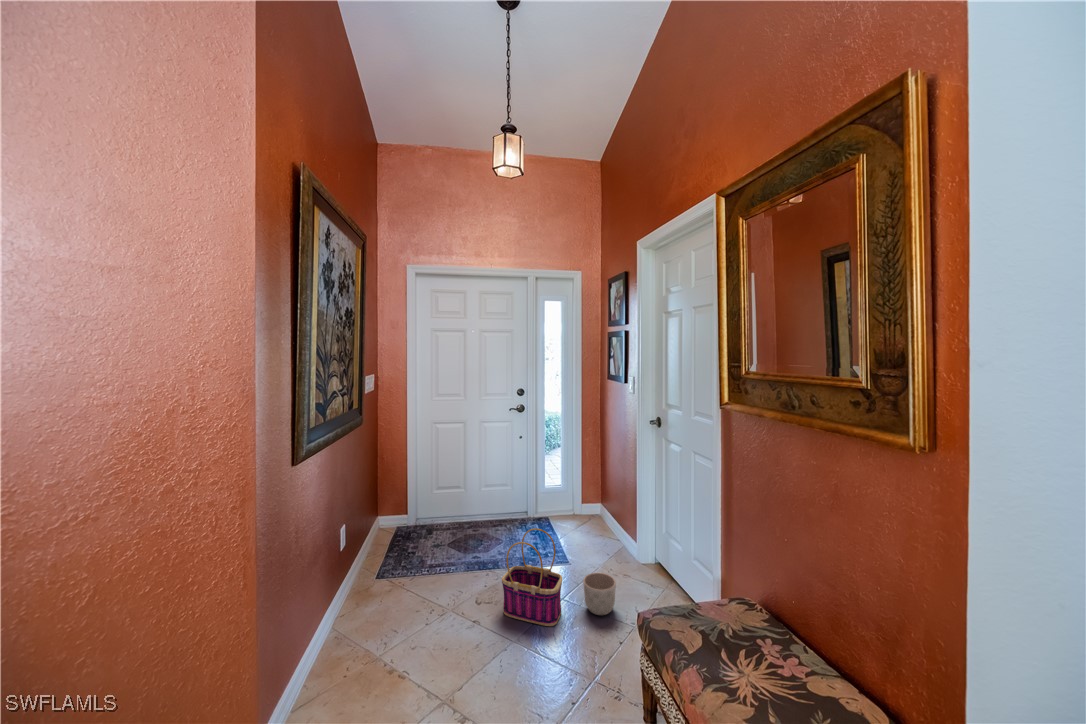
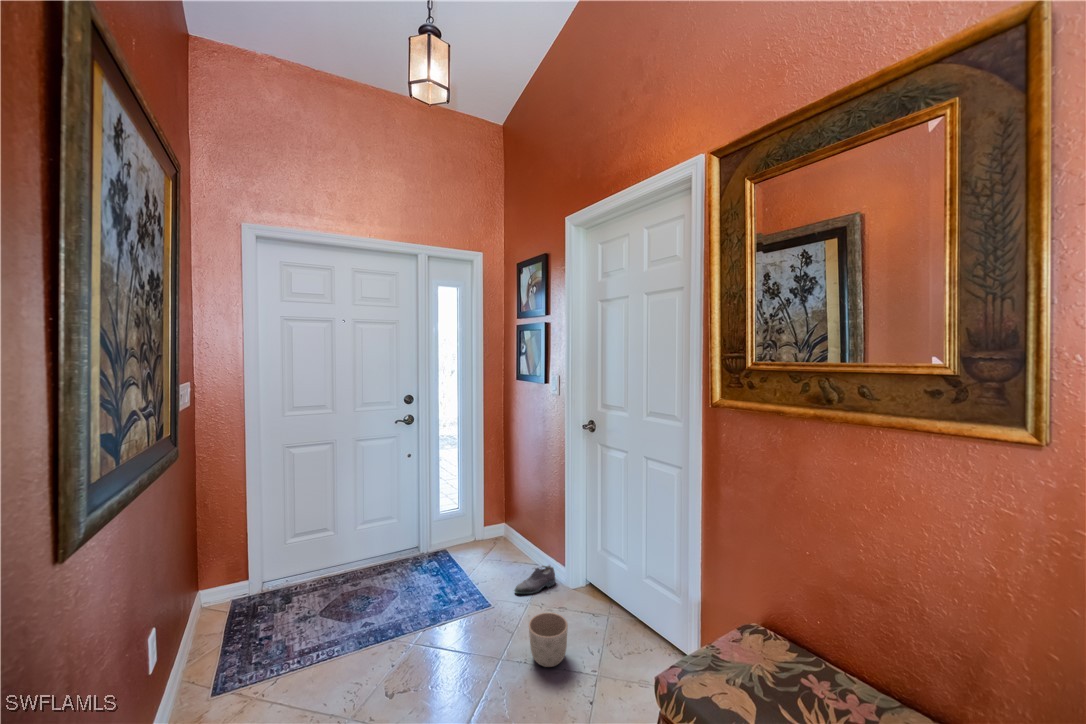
basket: present [502,528,562,626] -> none [426,574,507,703]
shoe: none [589,540,627,562] -> present [515,565,556,594]

